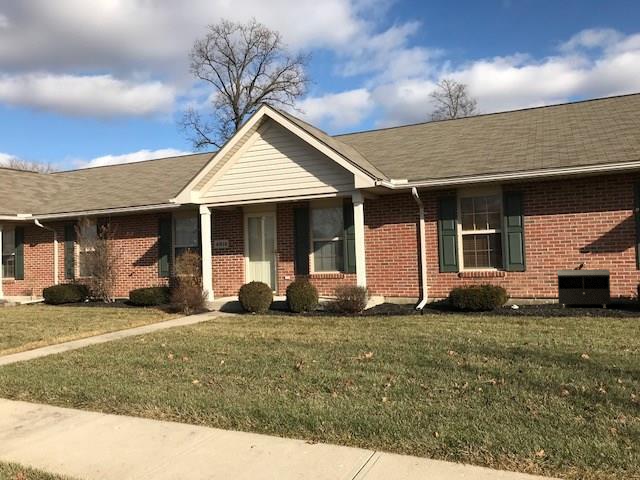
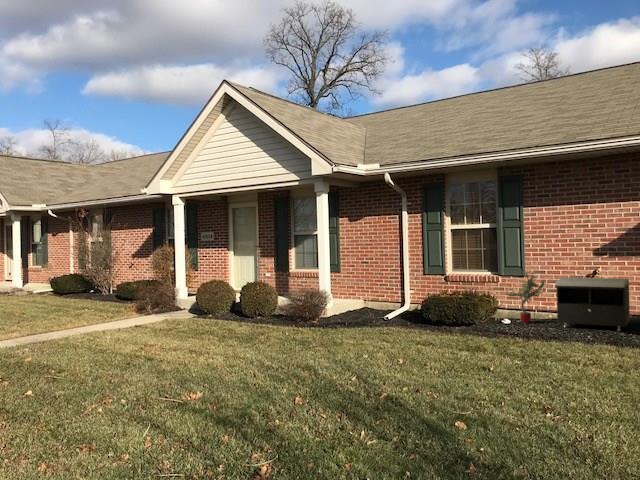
potted tree: none [513,266,547,306] -> present [506,272,545,323]

